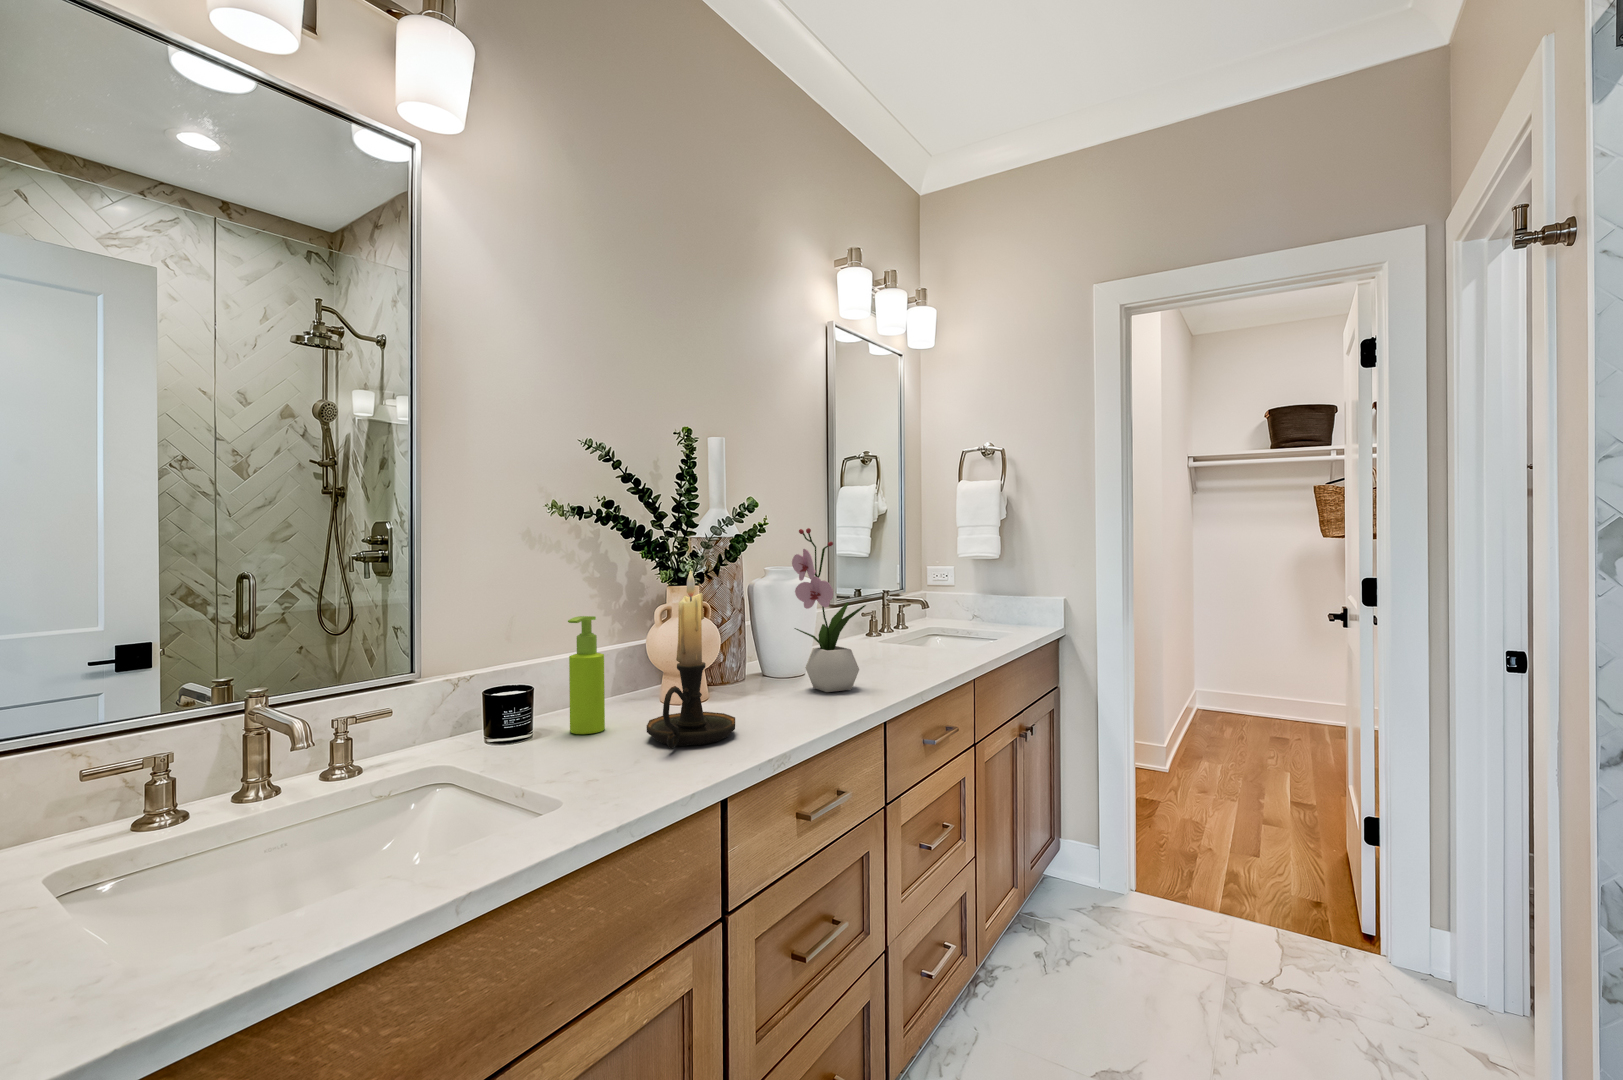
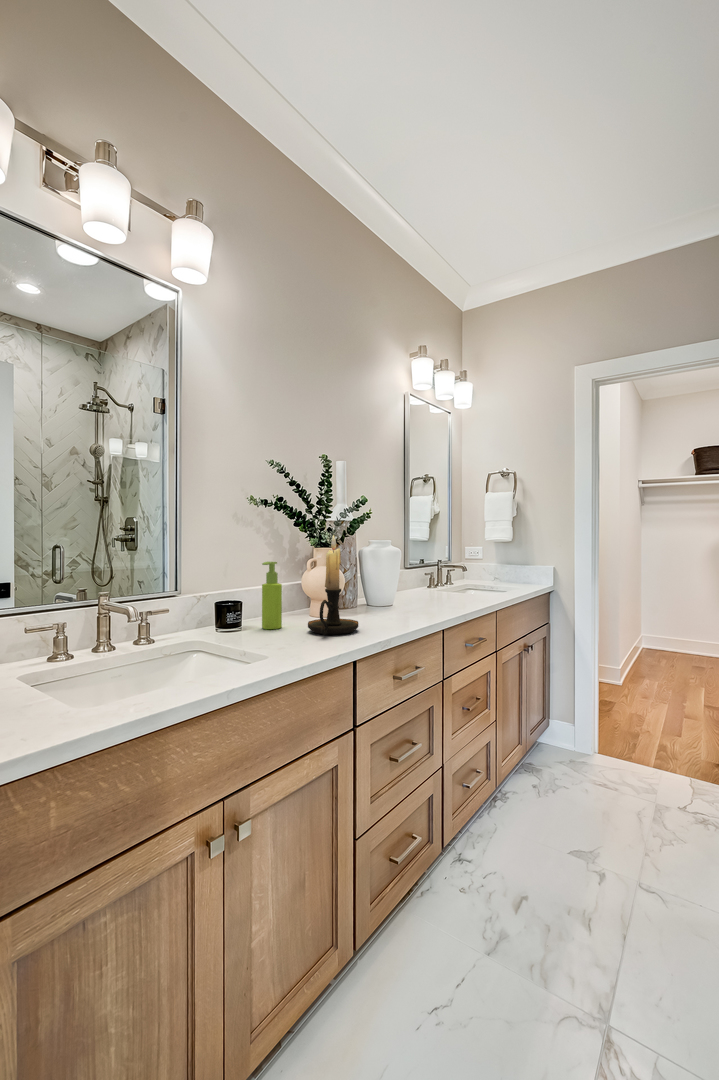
flower arrangement: present [792,528,866,692] -> none [388,515,433,613]

